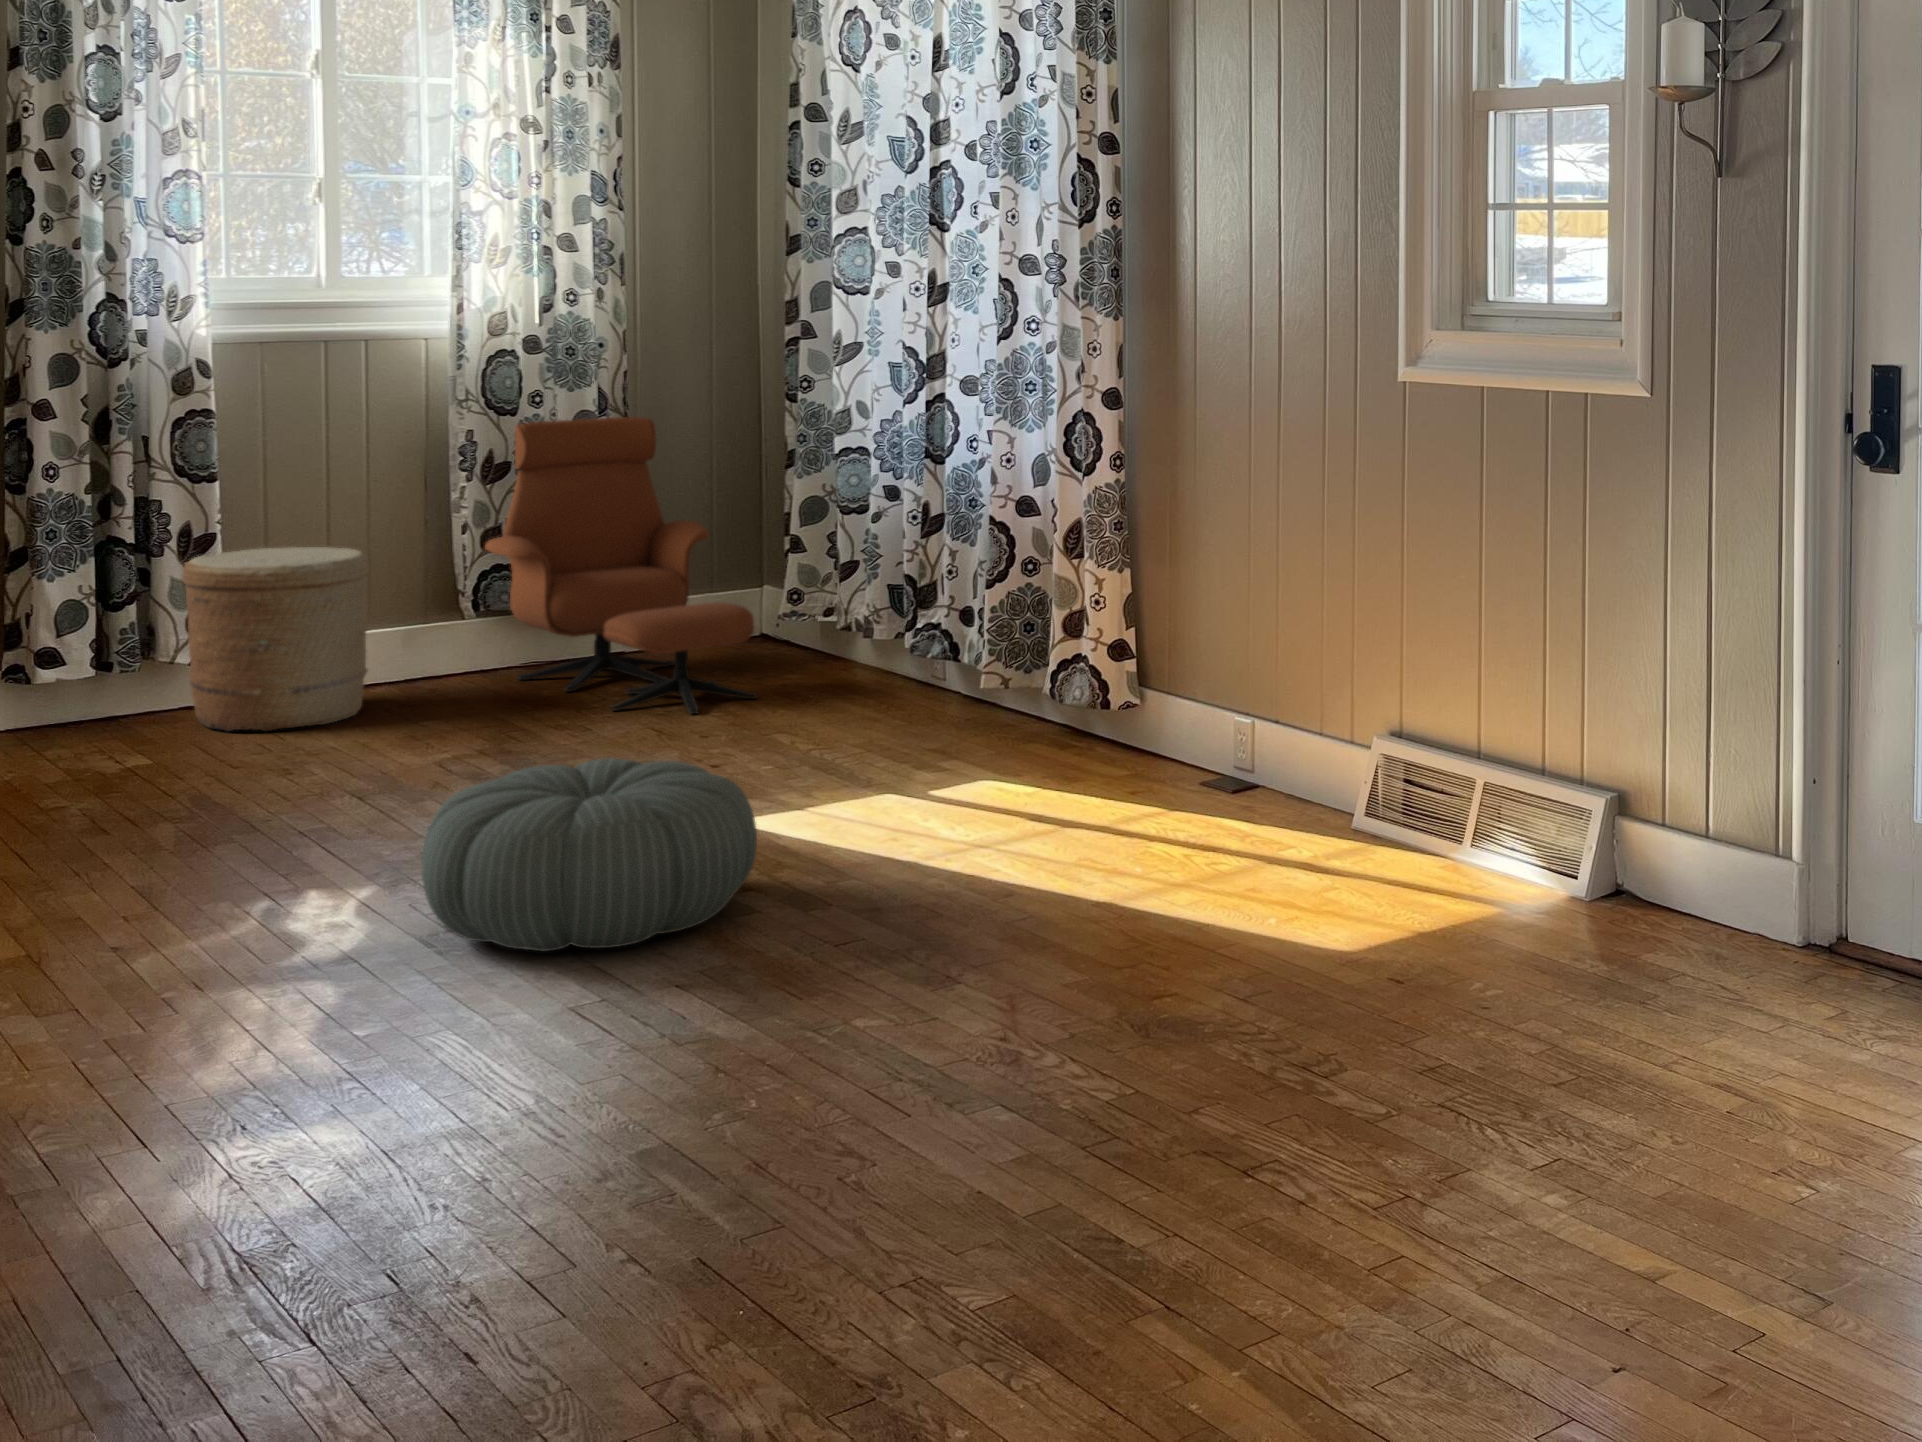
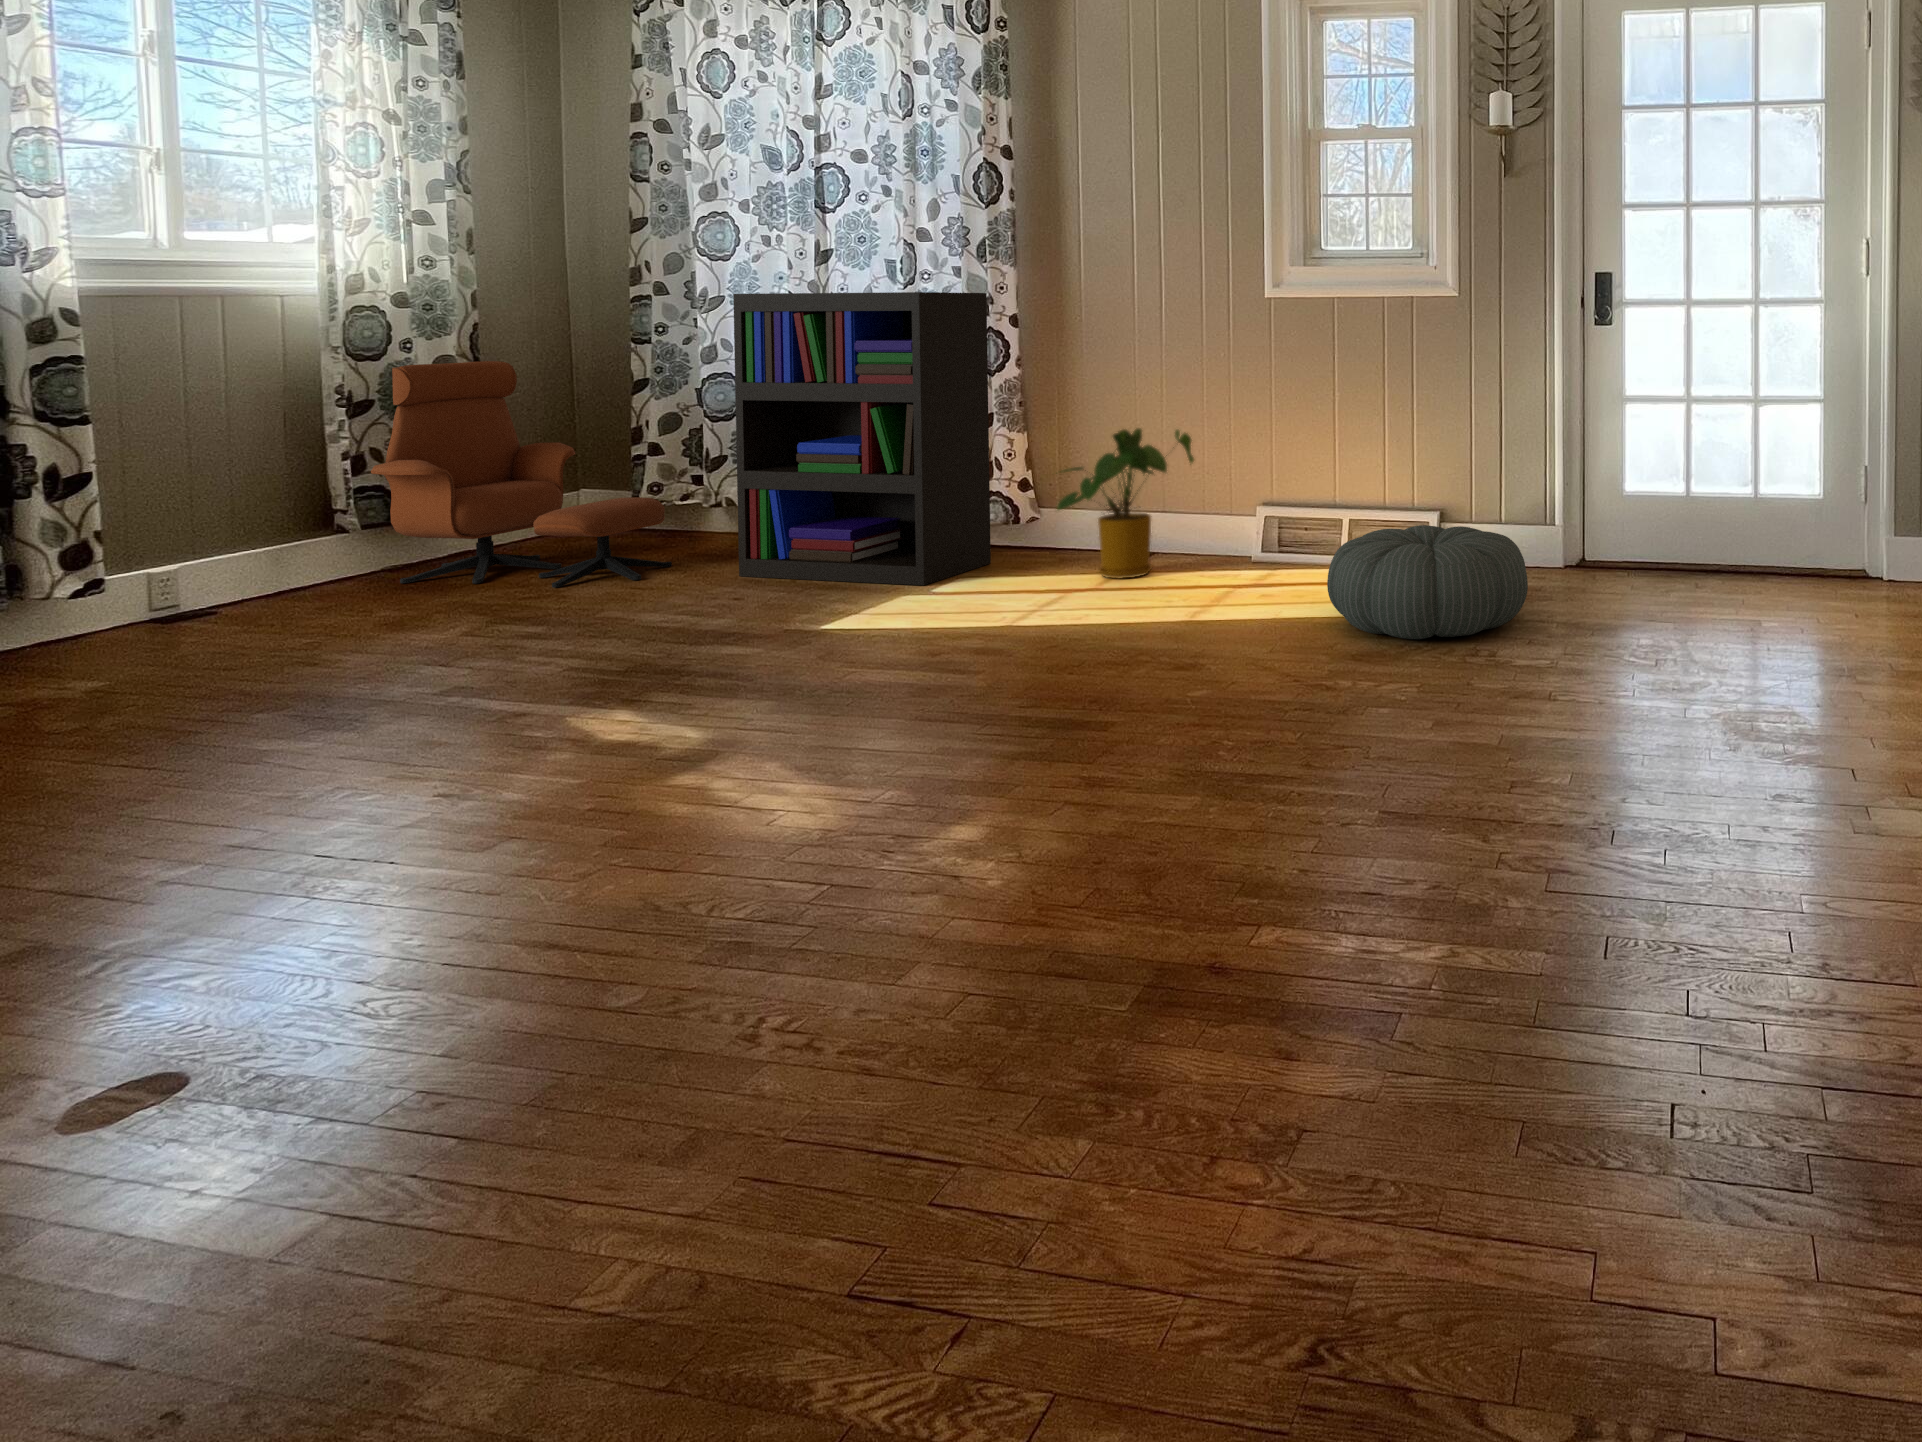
bookshelf: none [785,347,1058,781] -> present [733,292,991,585]
woven basket: present [183,547,369,732] -> none [63,479,288,652]
house plant: none [1063,579,1301,818] -> present [1057,428,1194,579]
pouf: present [422,758,757,952] -> present [1327,525,1528,639]

